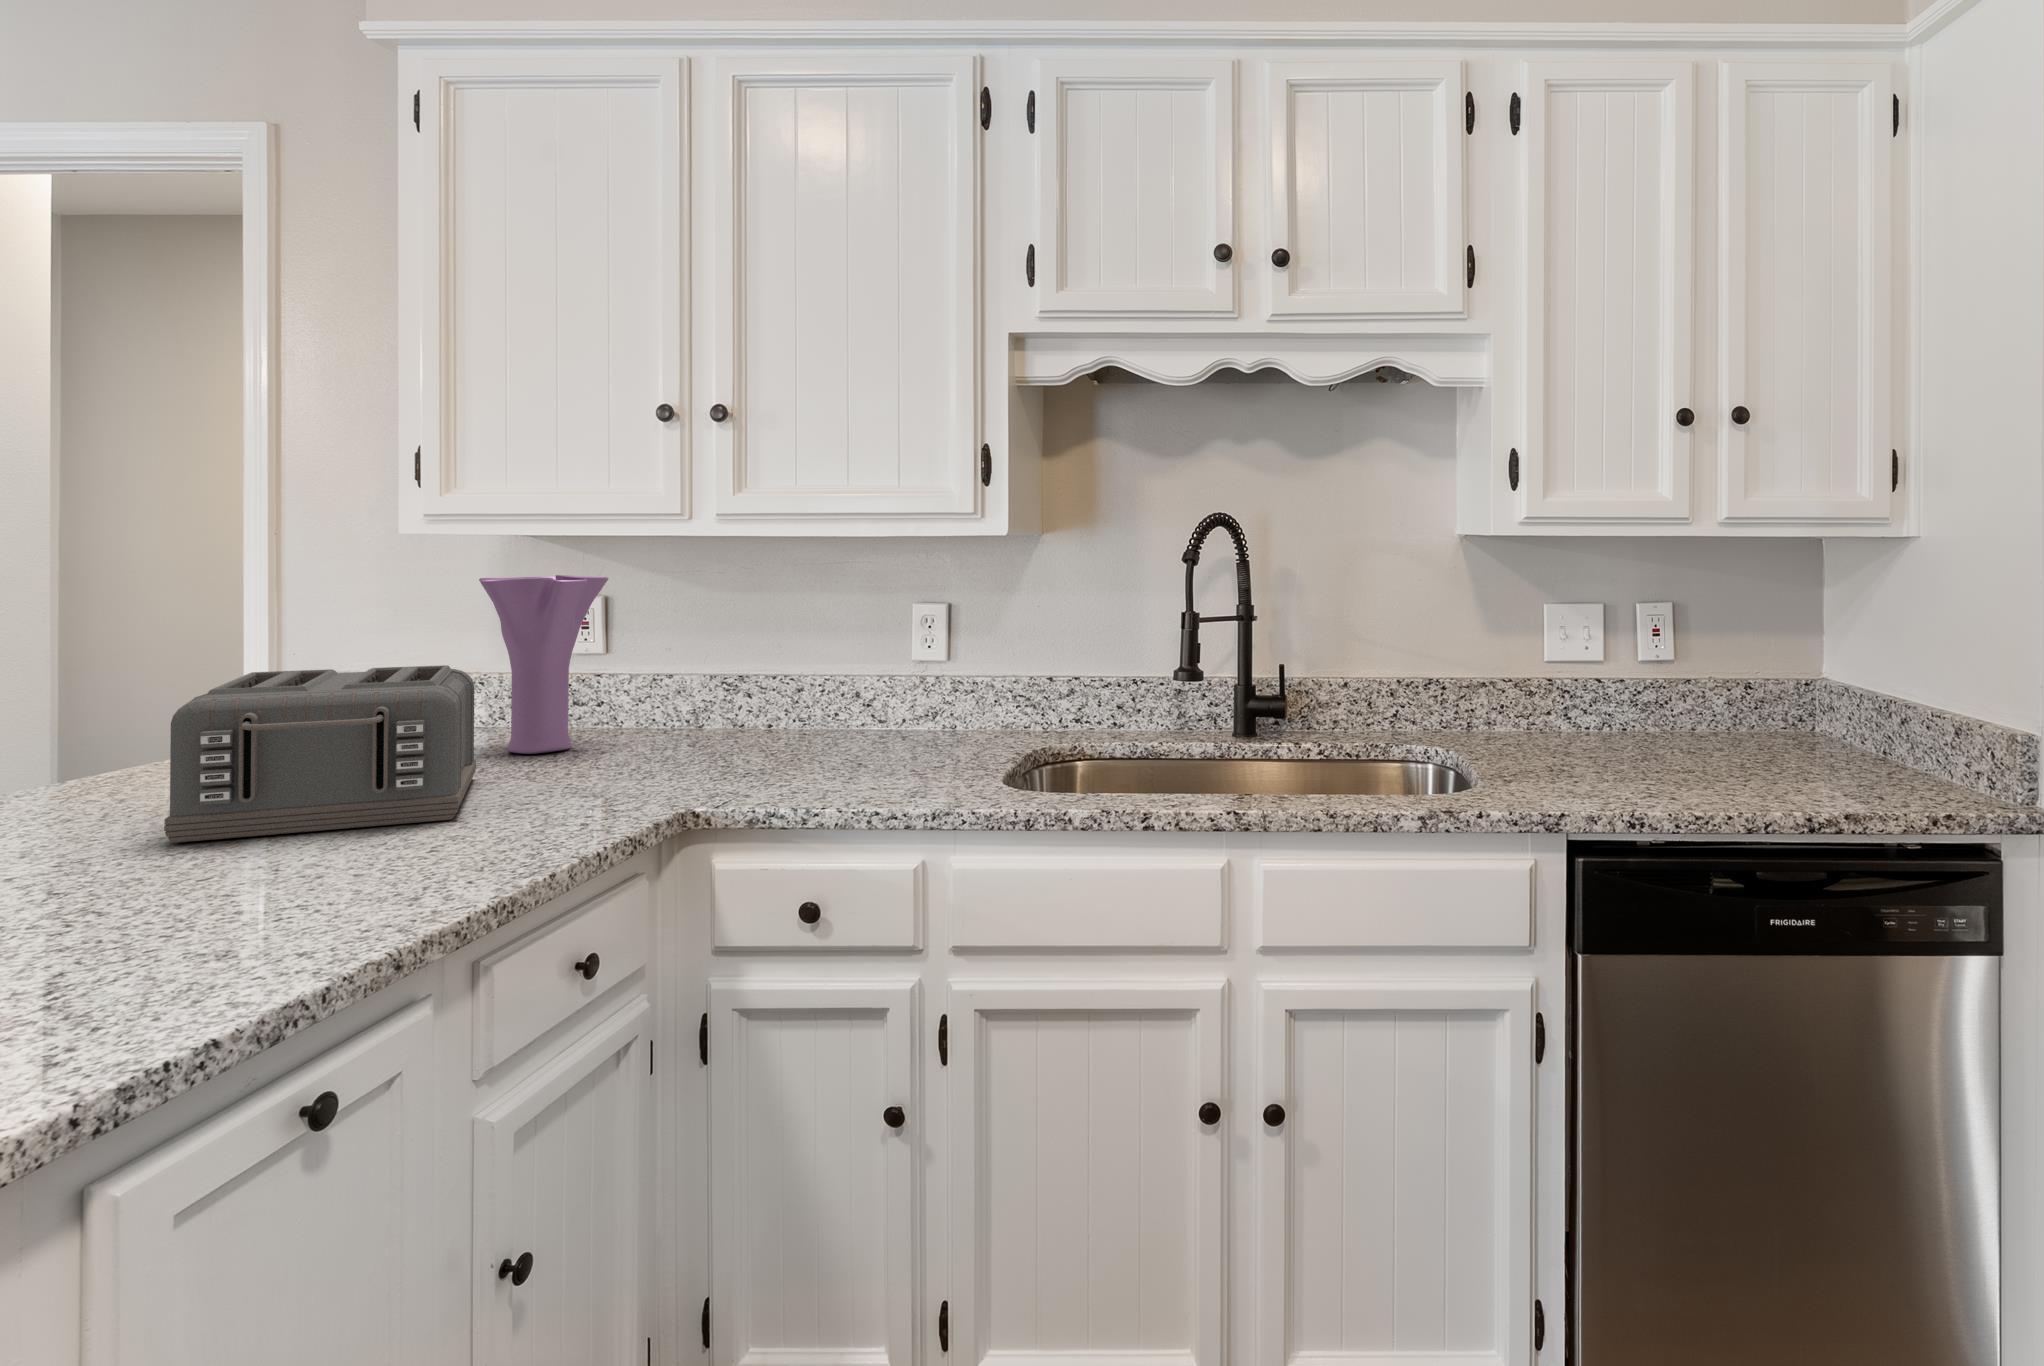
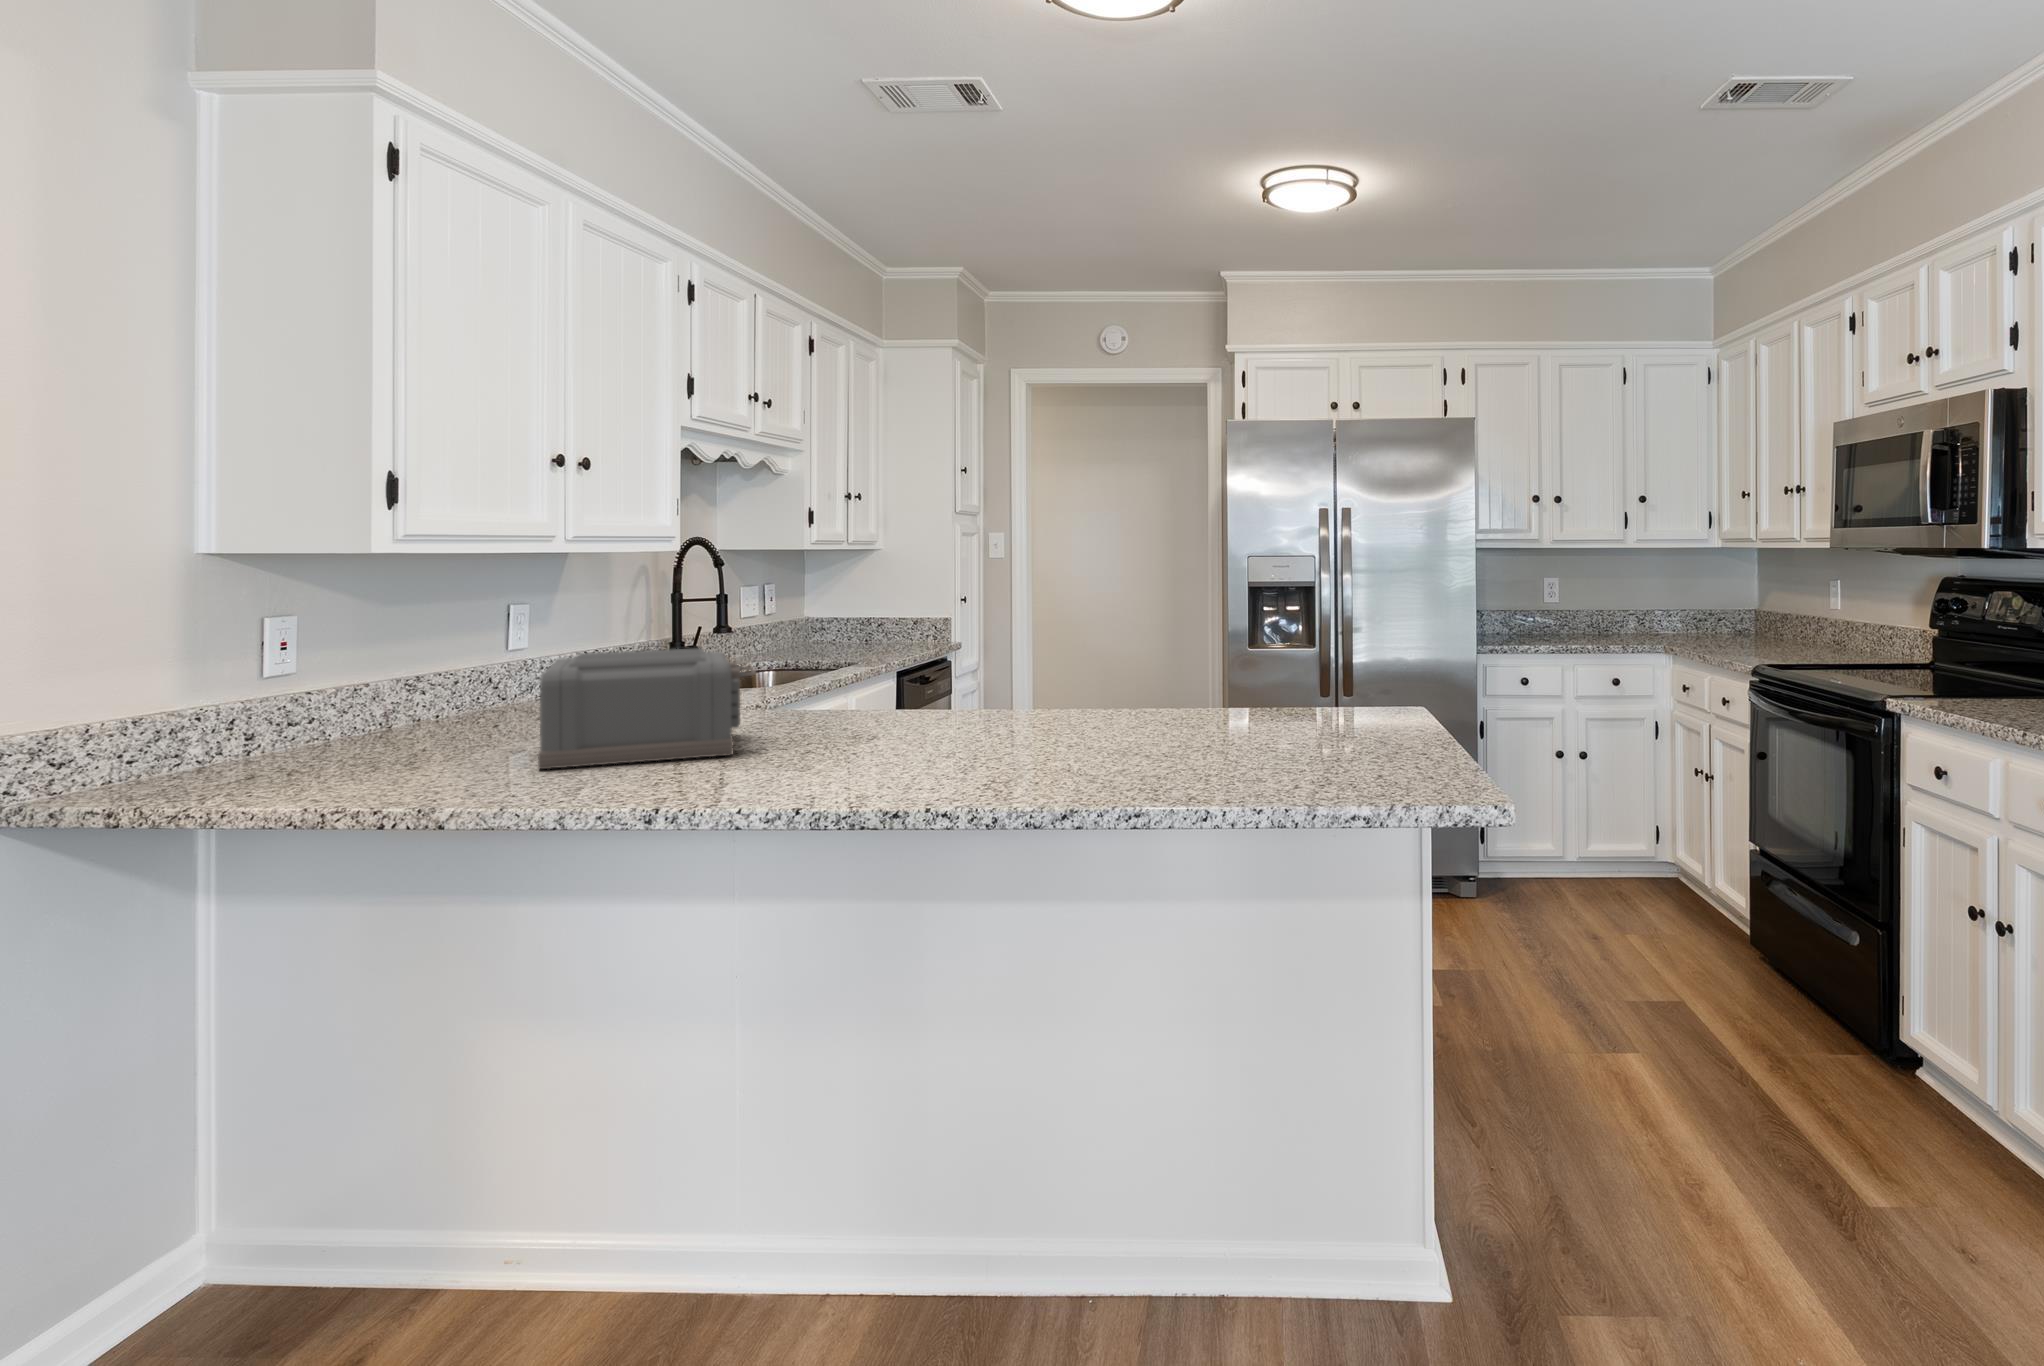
vase: present [479,575,608,754] -> none [337,592,485,750]

